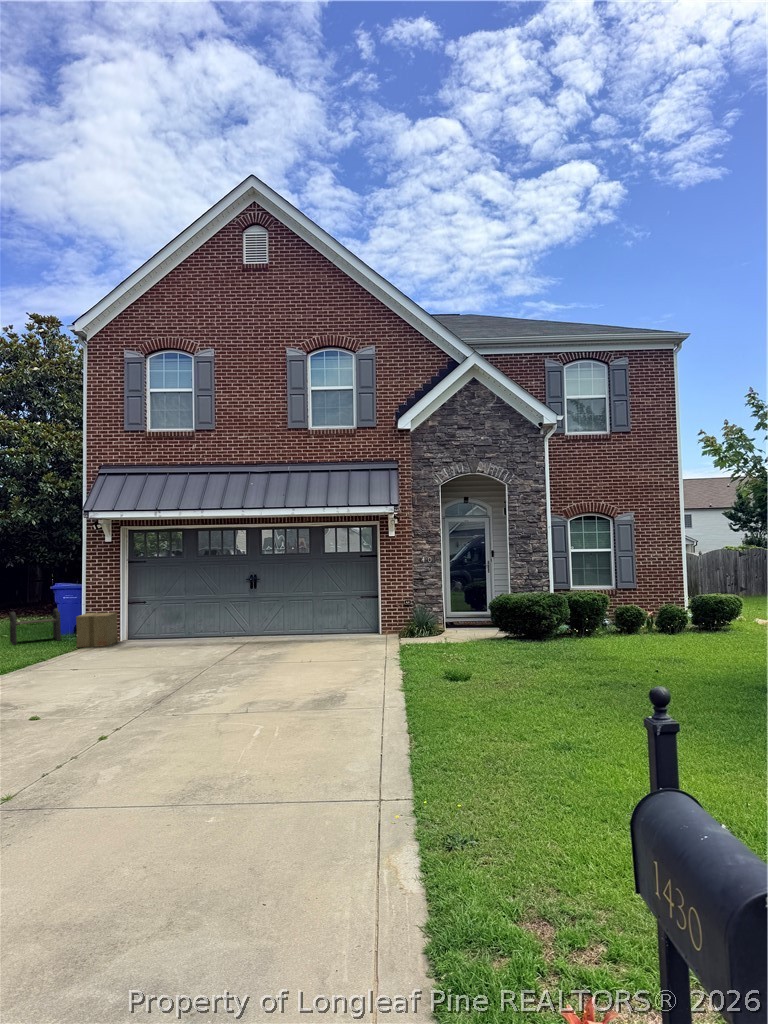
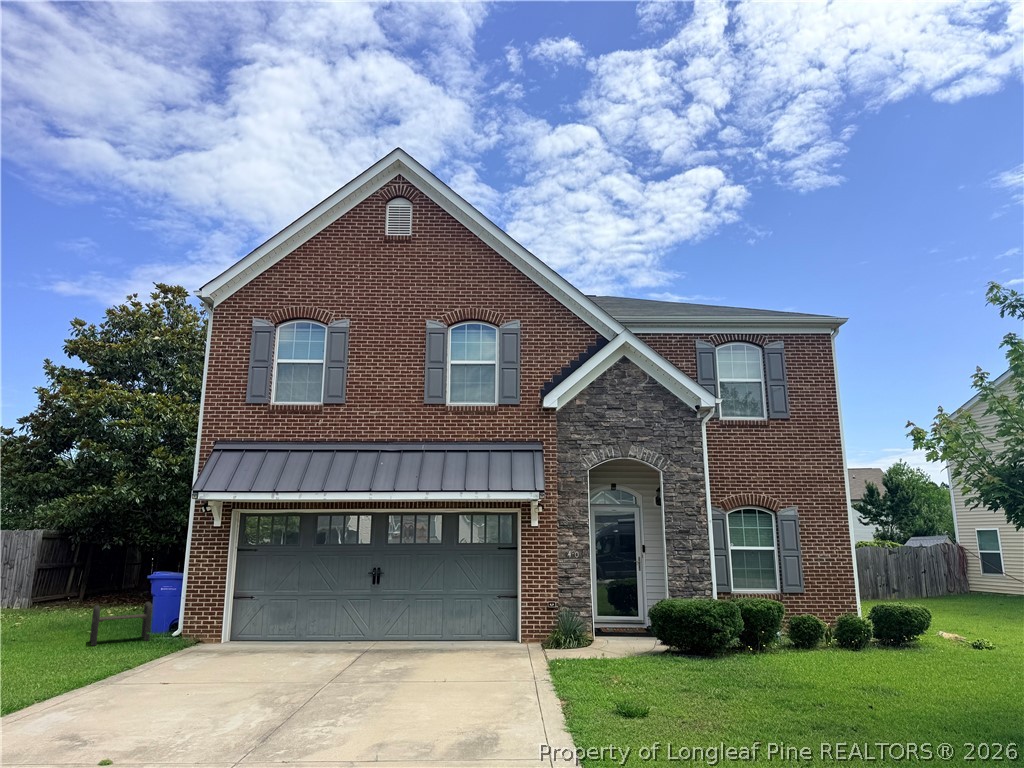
cardboard box: present [76,613,118,647] -> none [166,609,218,651]

